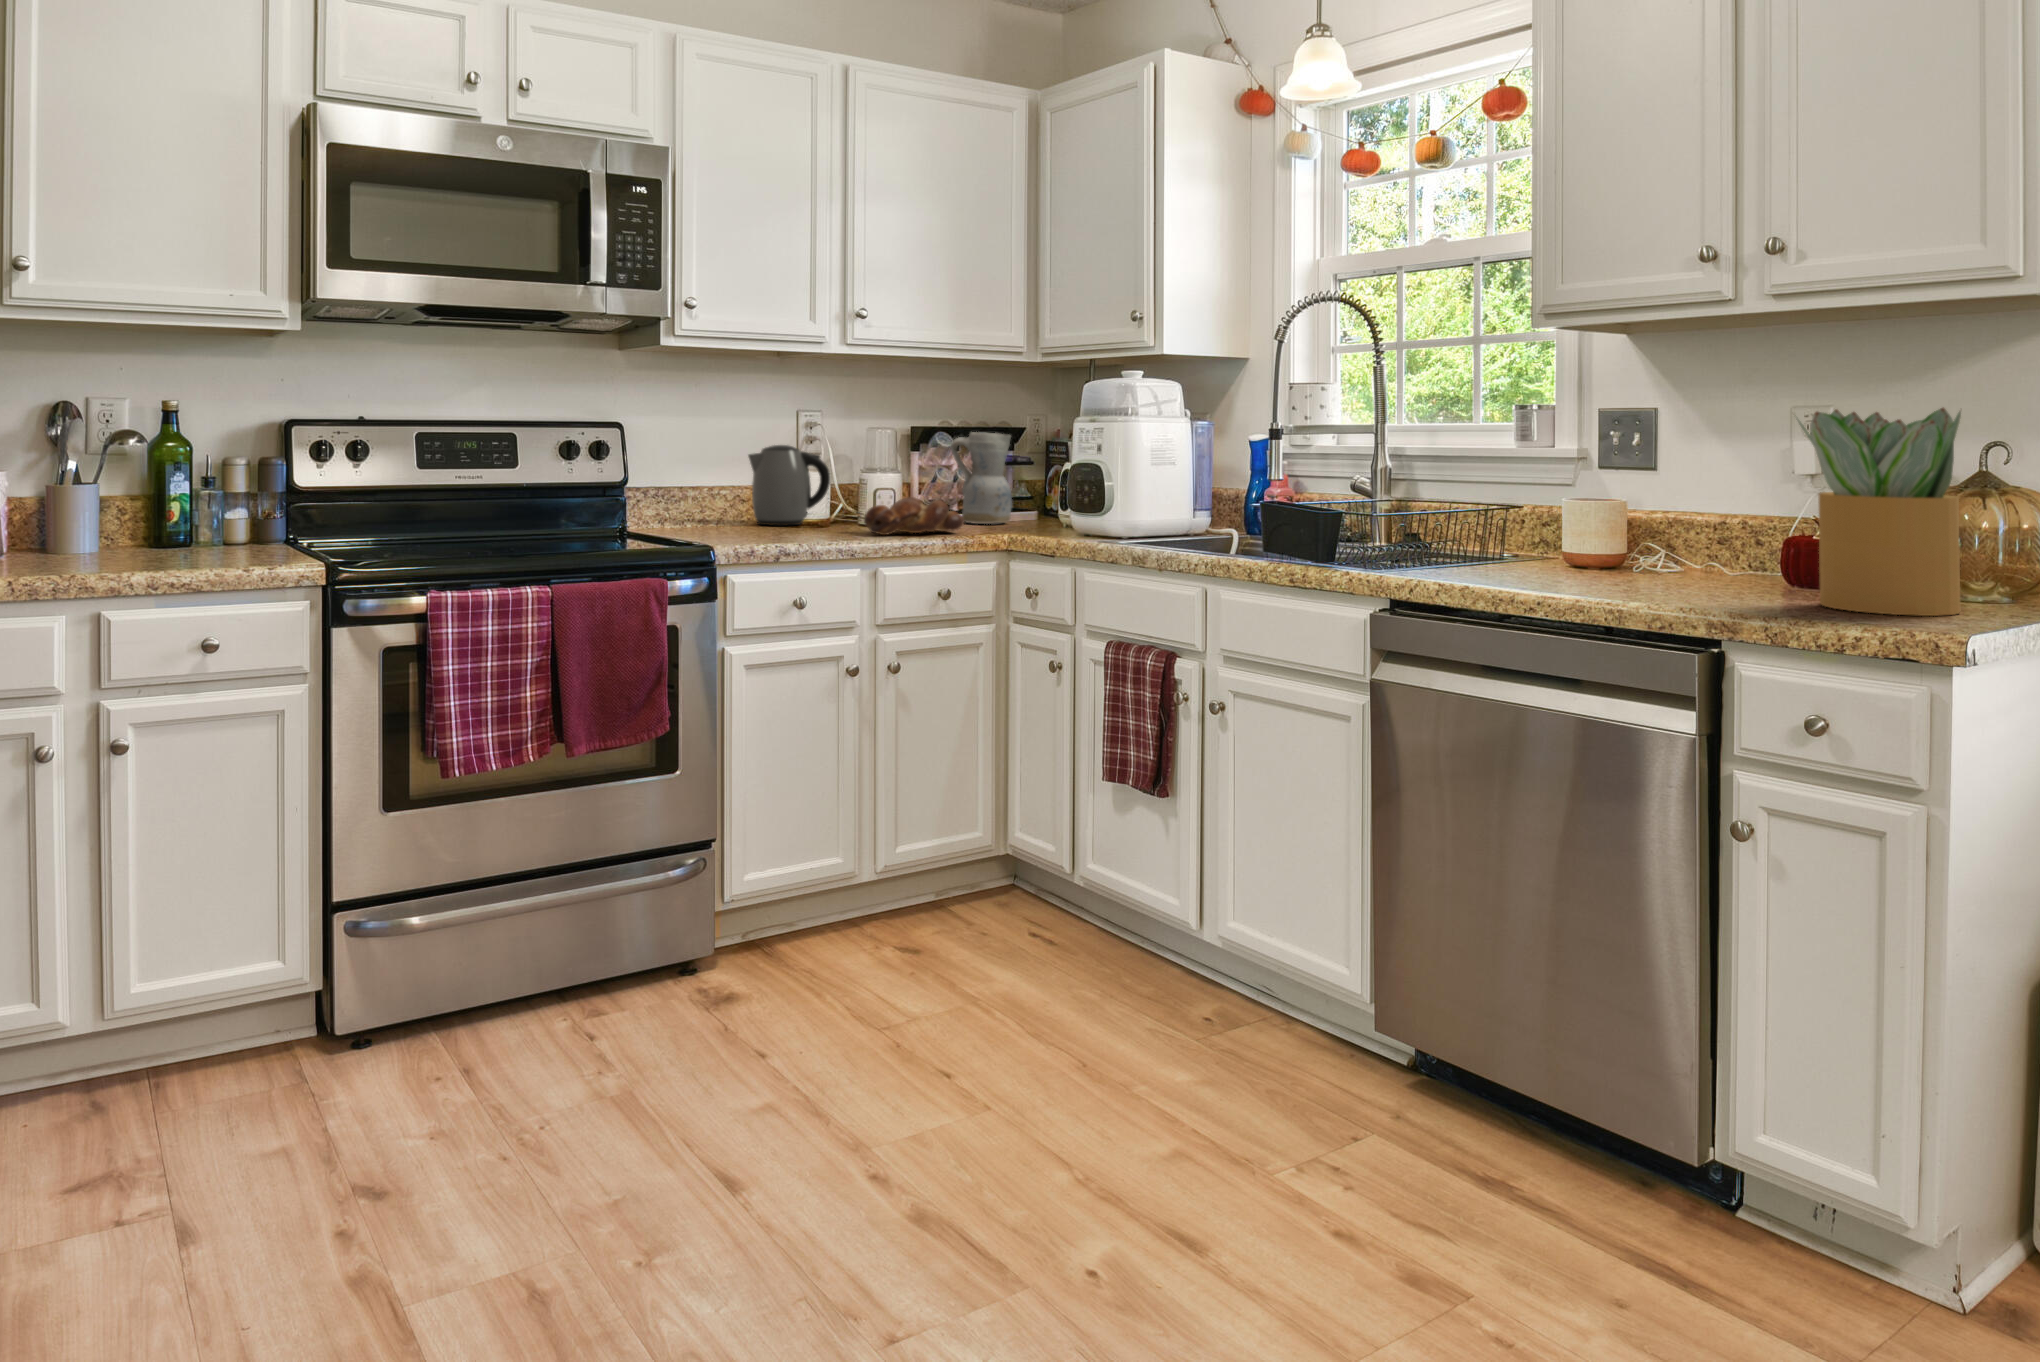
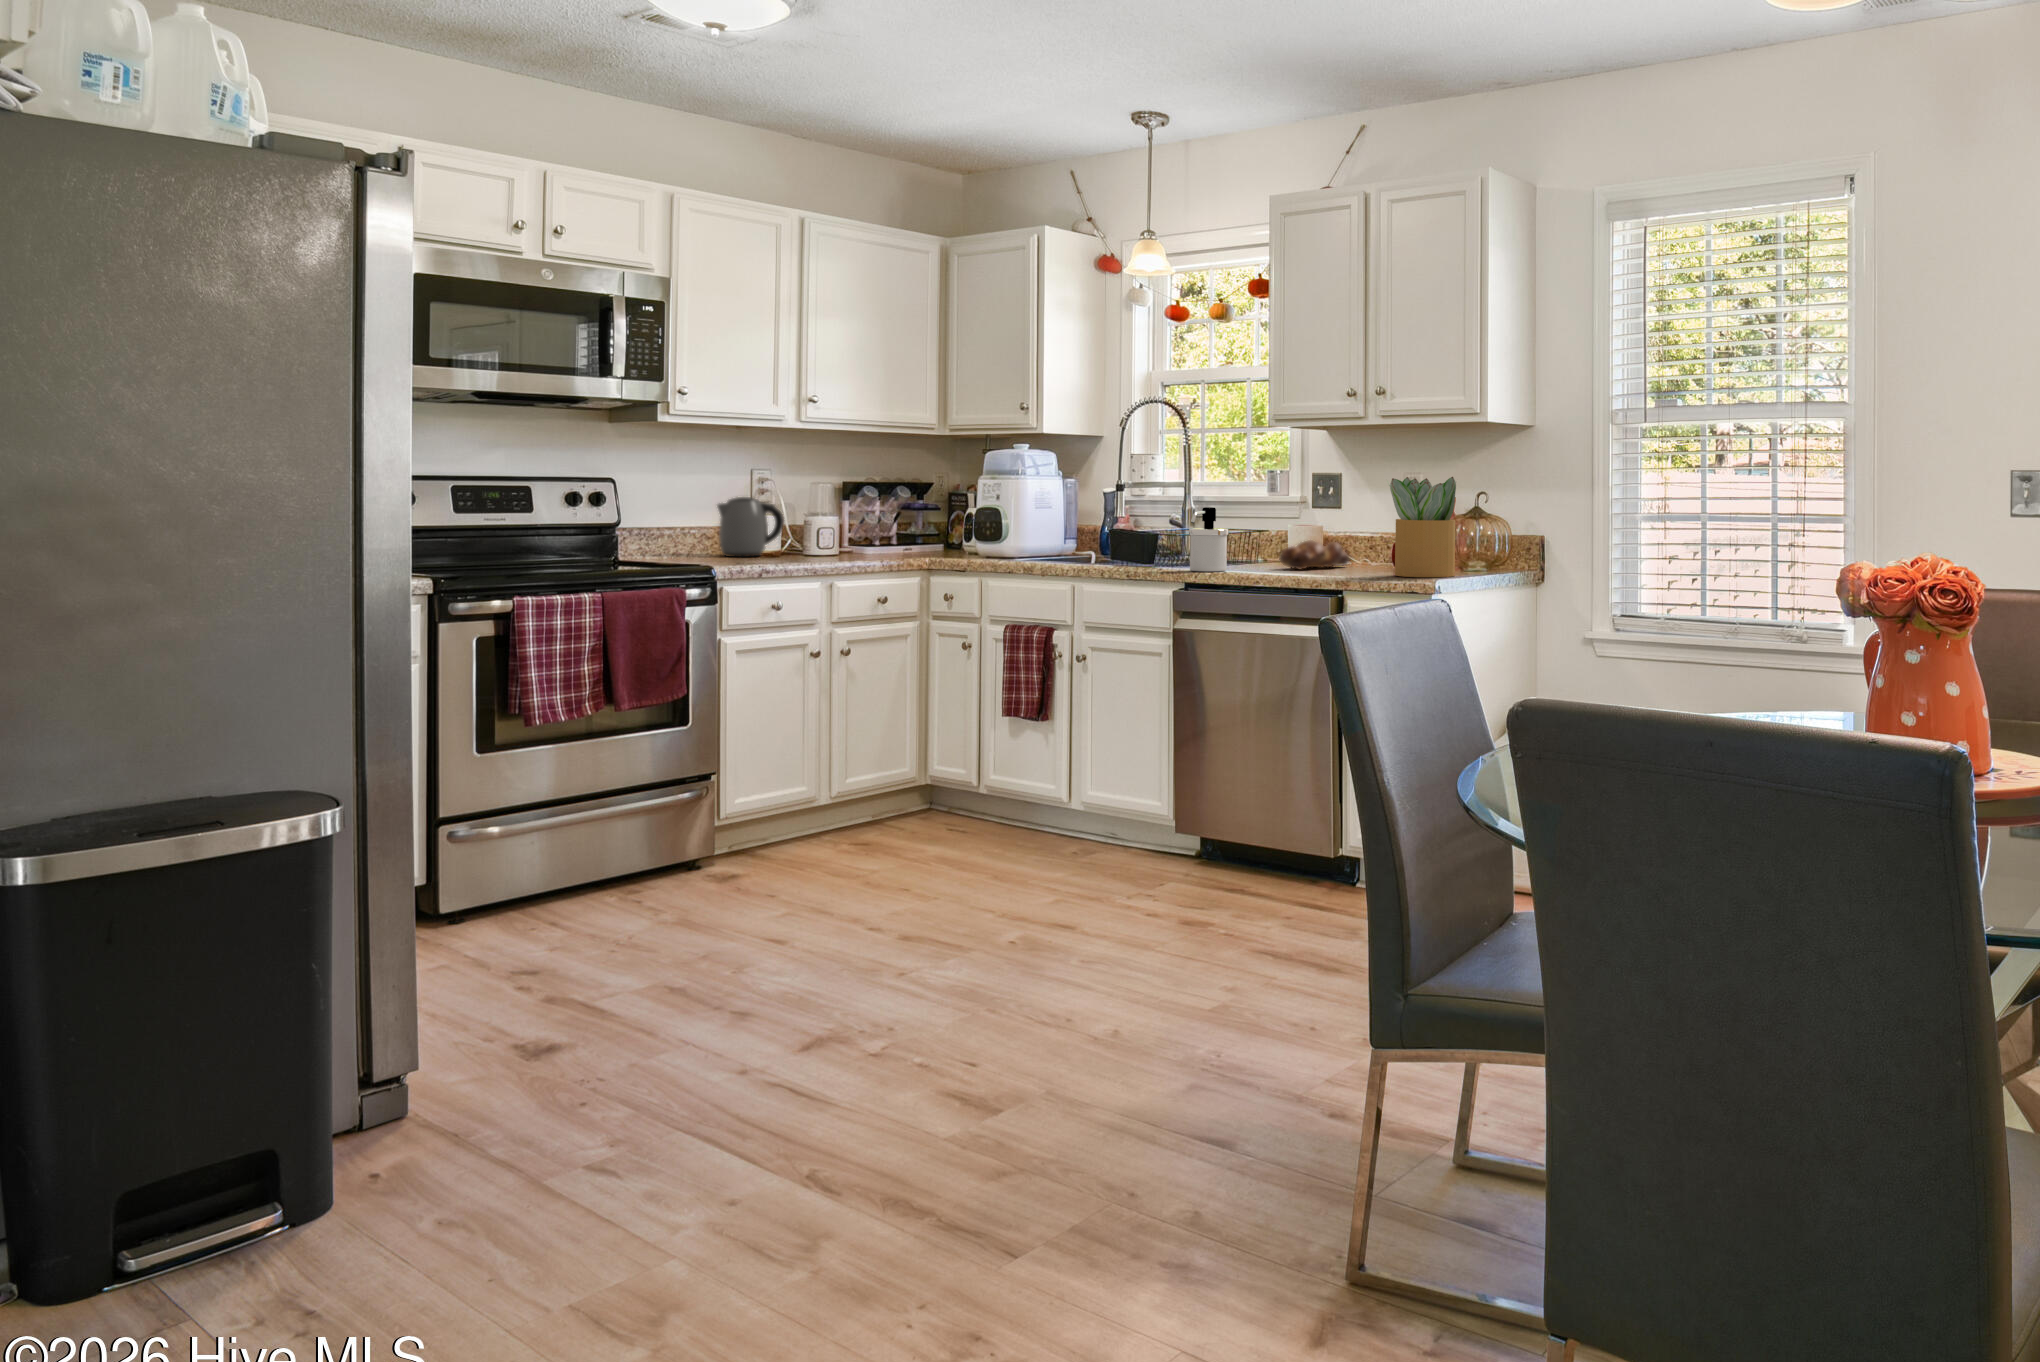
ceramic pitcher: present [951,432,1012,524] -> none [879,487,927,554]
soap dispenser: none [1396,465,1466,579] -> present [1189,507,1228,572]
bread loaf: present [864,497,964,535] -> present [1279,540,1349,569]

